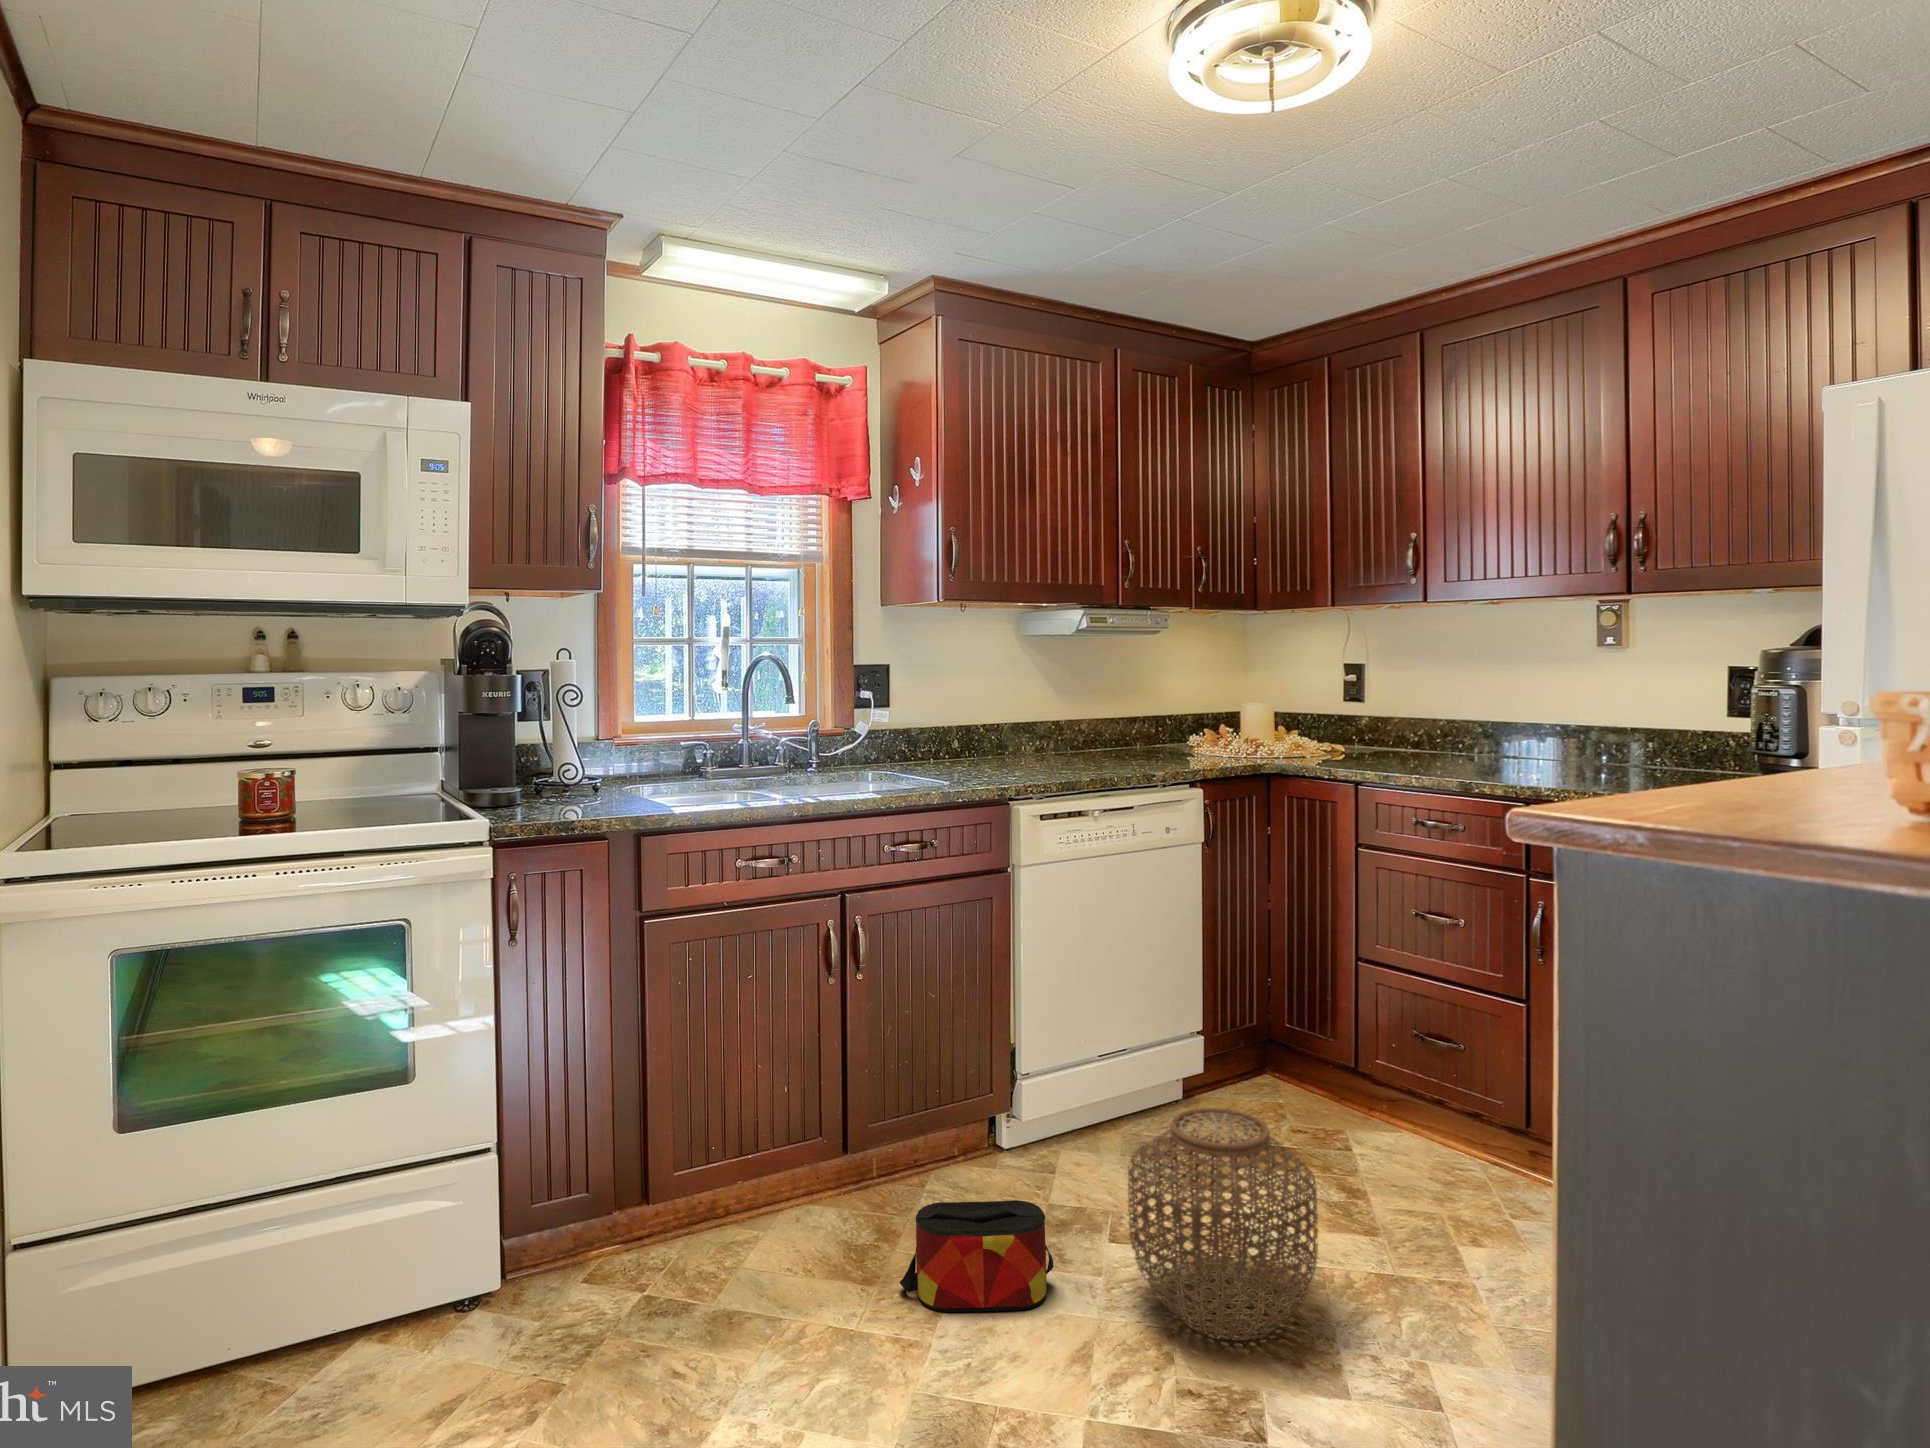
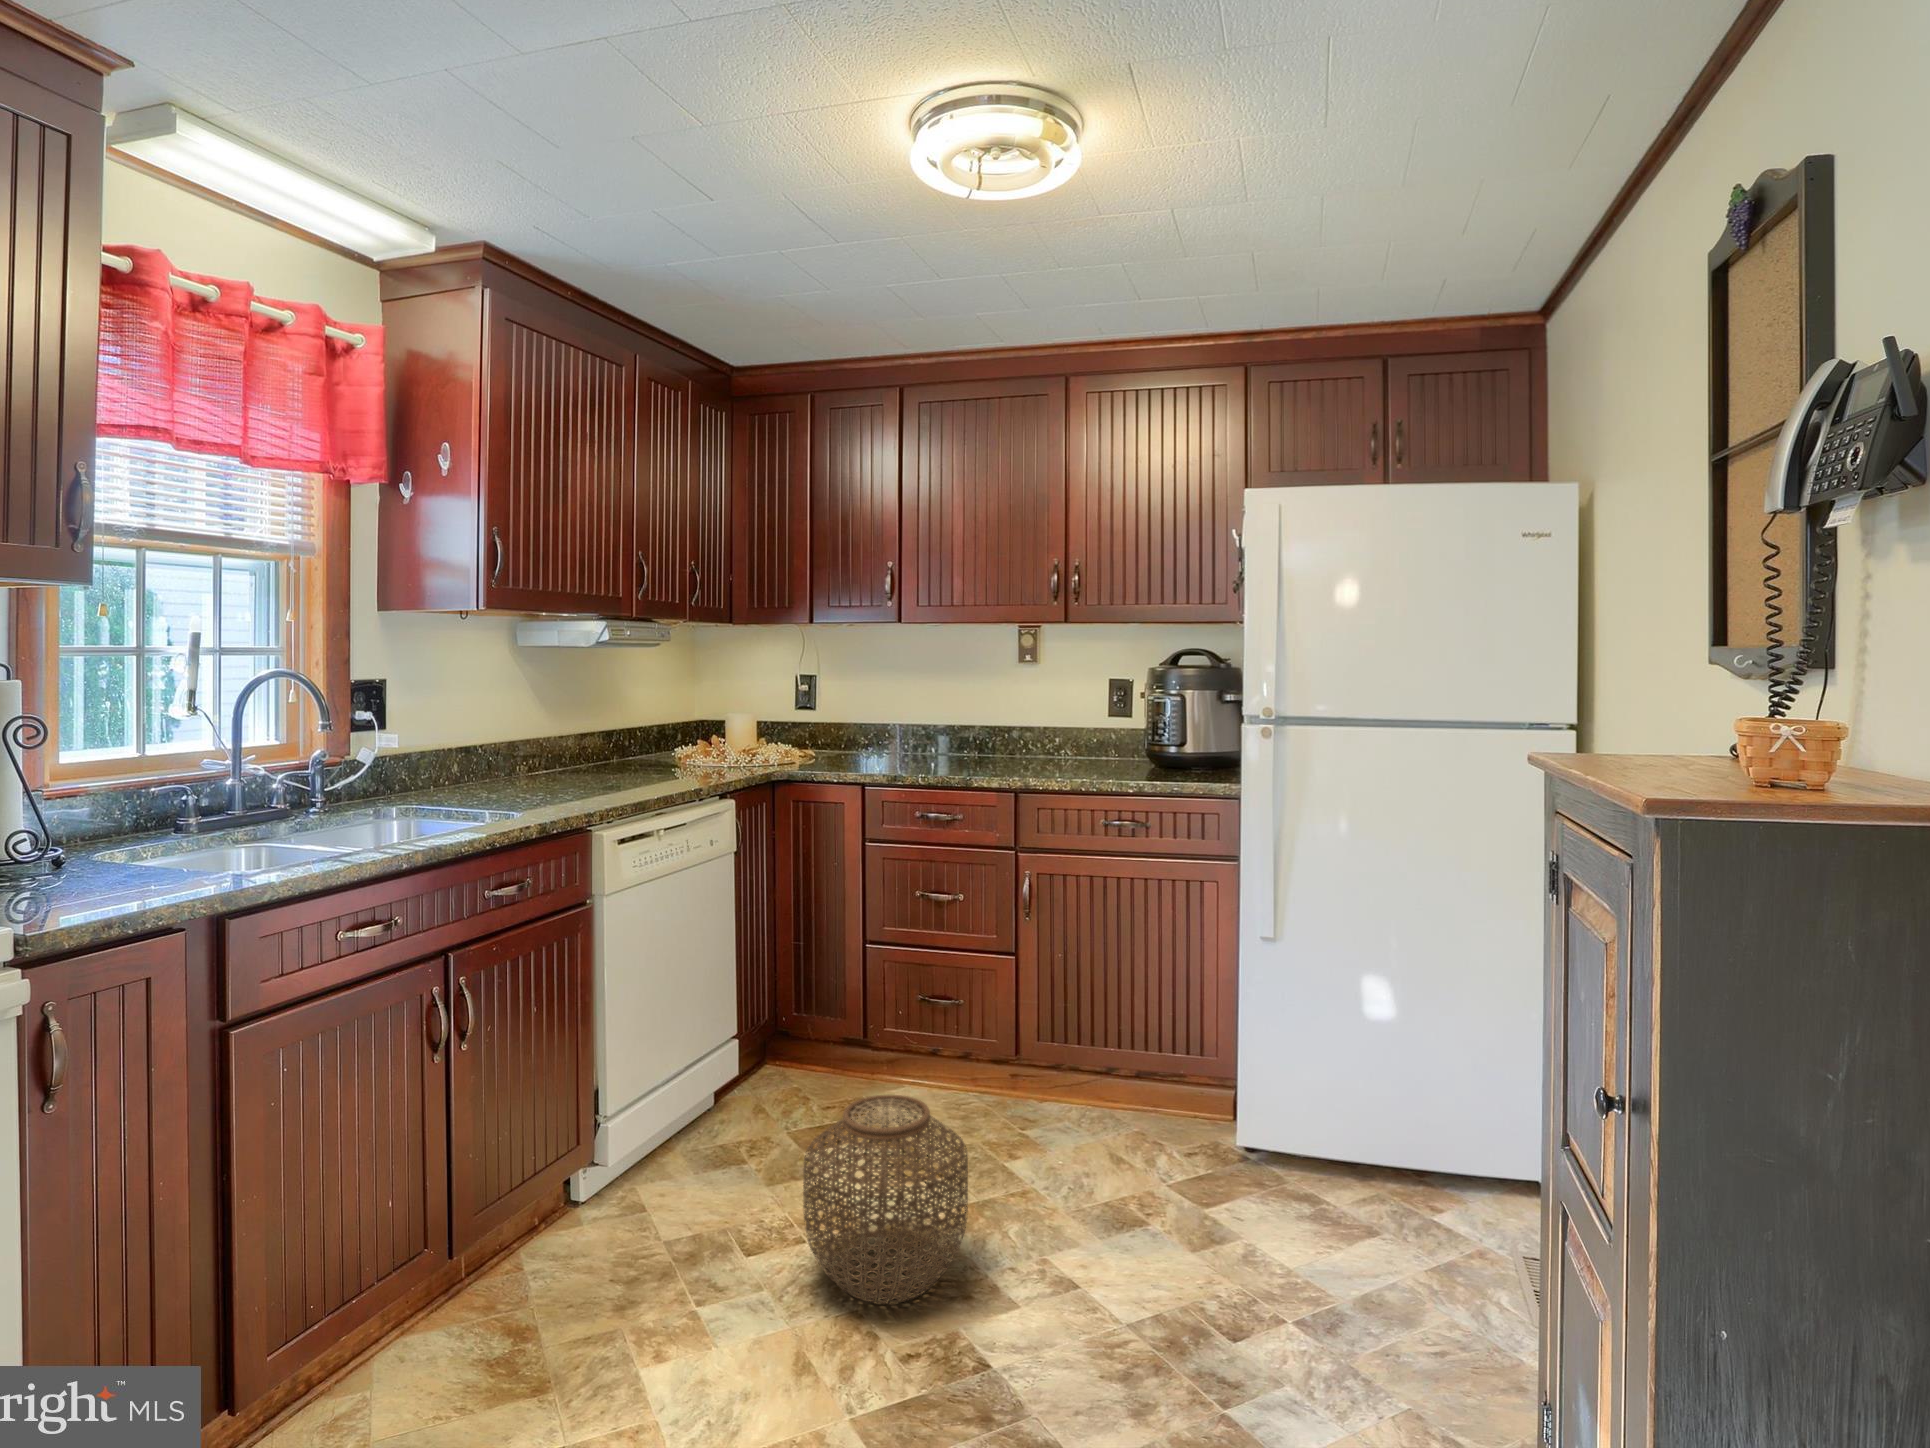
bag: present [900,1200,1054,1312] -> none [582,1240,734,1389]

